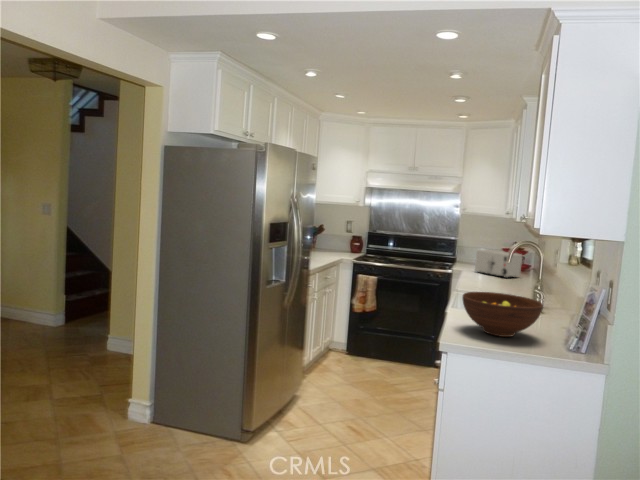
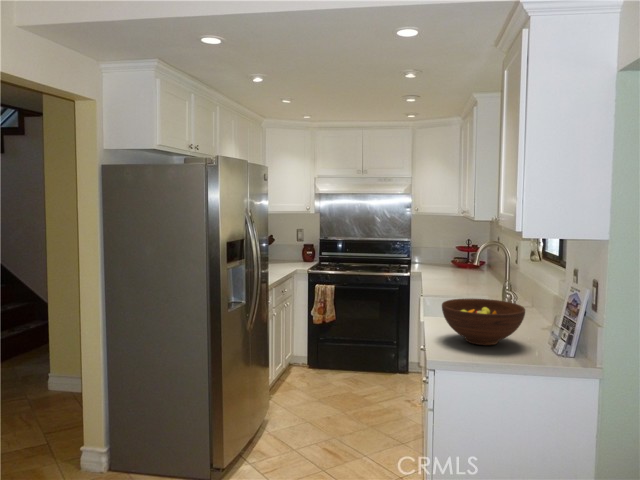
toaster: present [475,250,522,278] -> none [431,249,477,276]

